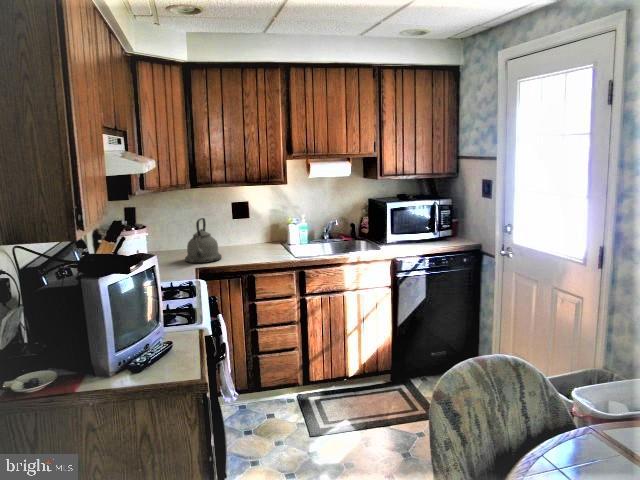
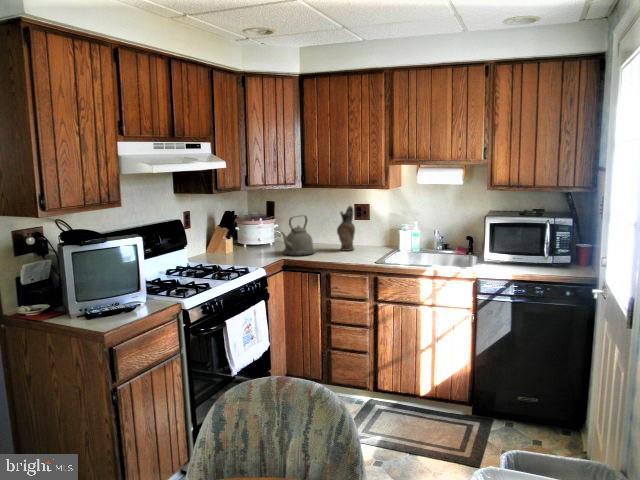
ceramic pitcher: none [235,204,254,251] -> present [337,206,355,251]

